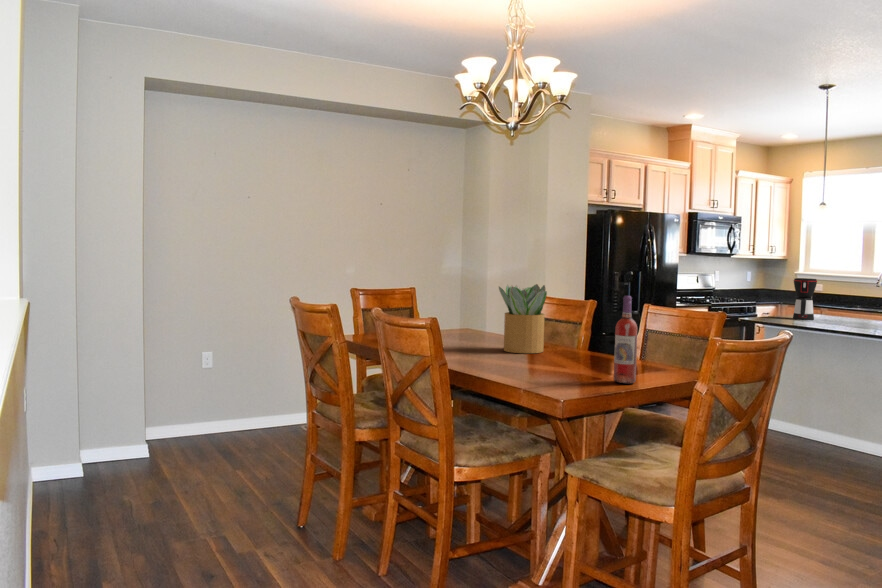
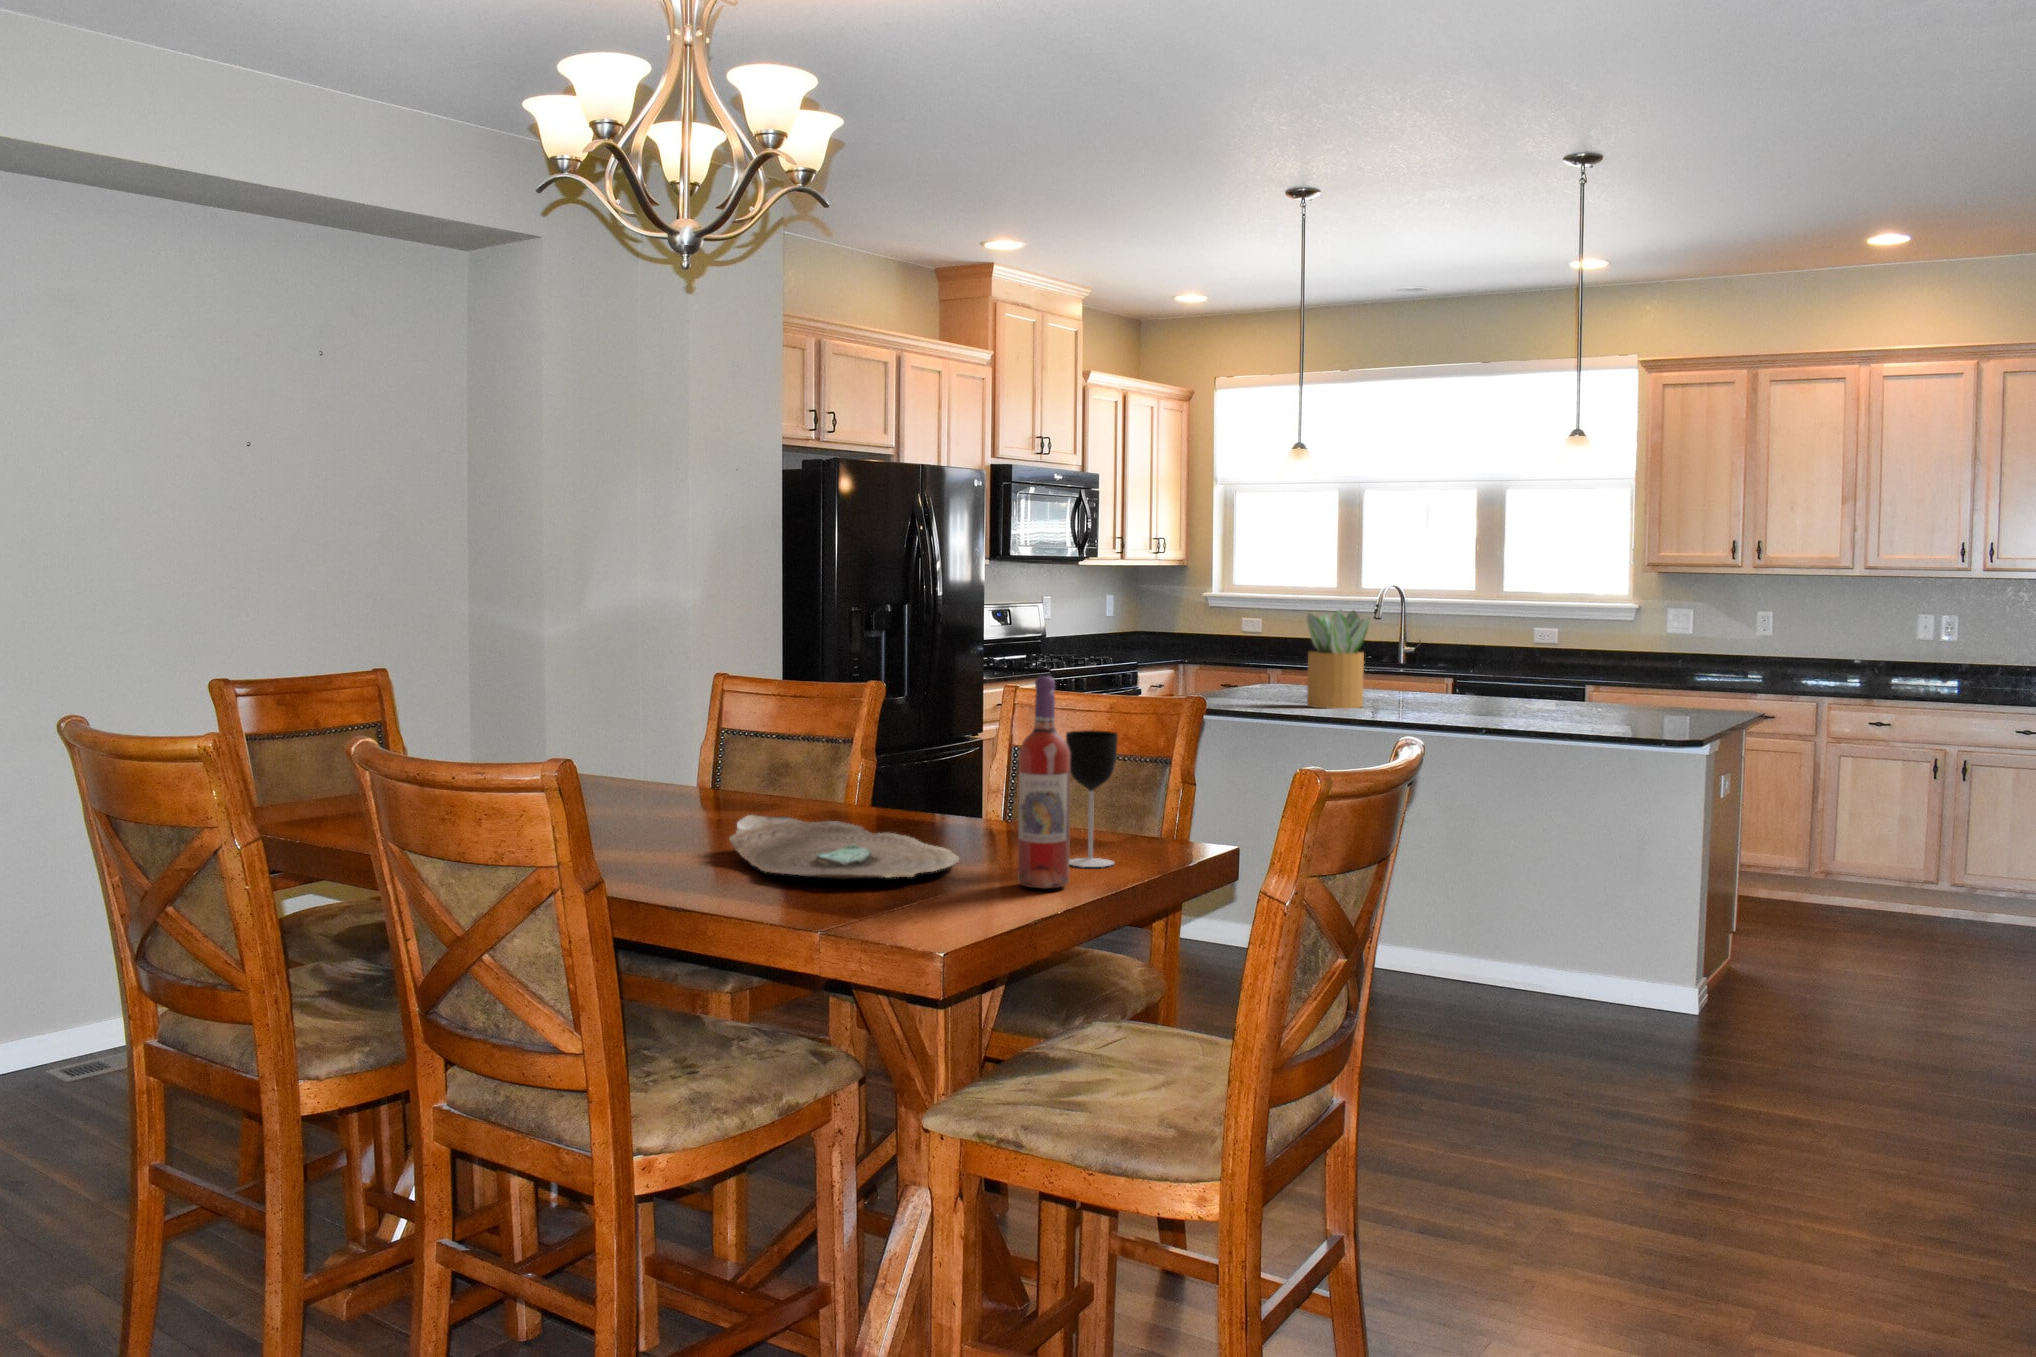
coffee maker: present [793,278,817,320] -> none [1232,612,1277,701]
potted plant: present [499,284,547,353] -> present [1307,610,1369,709]
wine glass: none [643,320,667,378] -> present [1066,730,1118,867]
decorative bowl: none [509,347,597,374] -> present [730,815,959,879]

